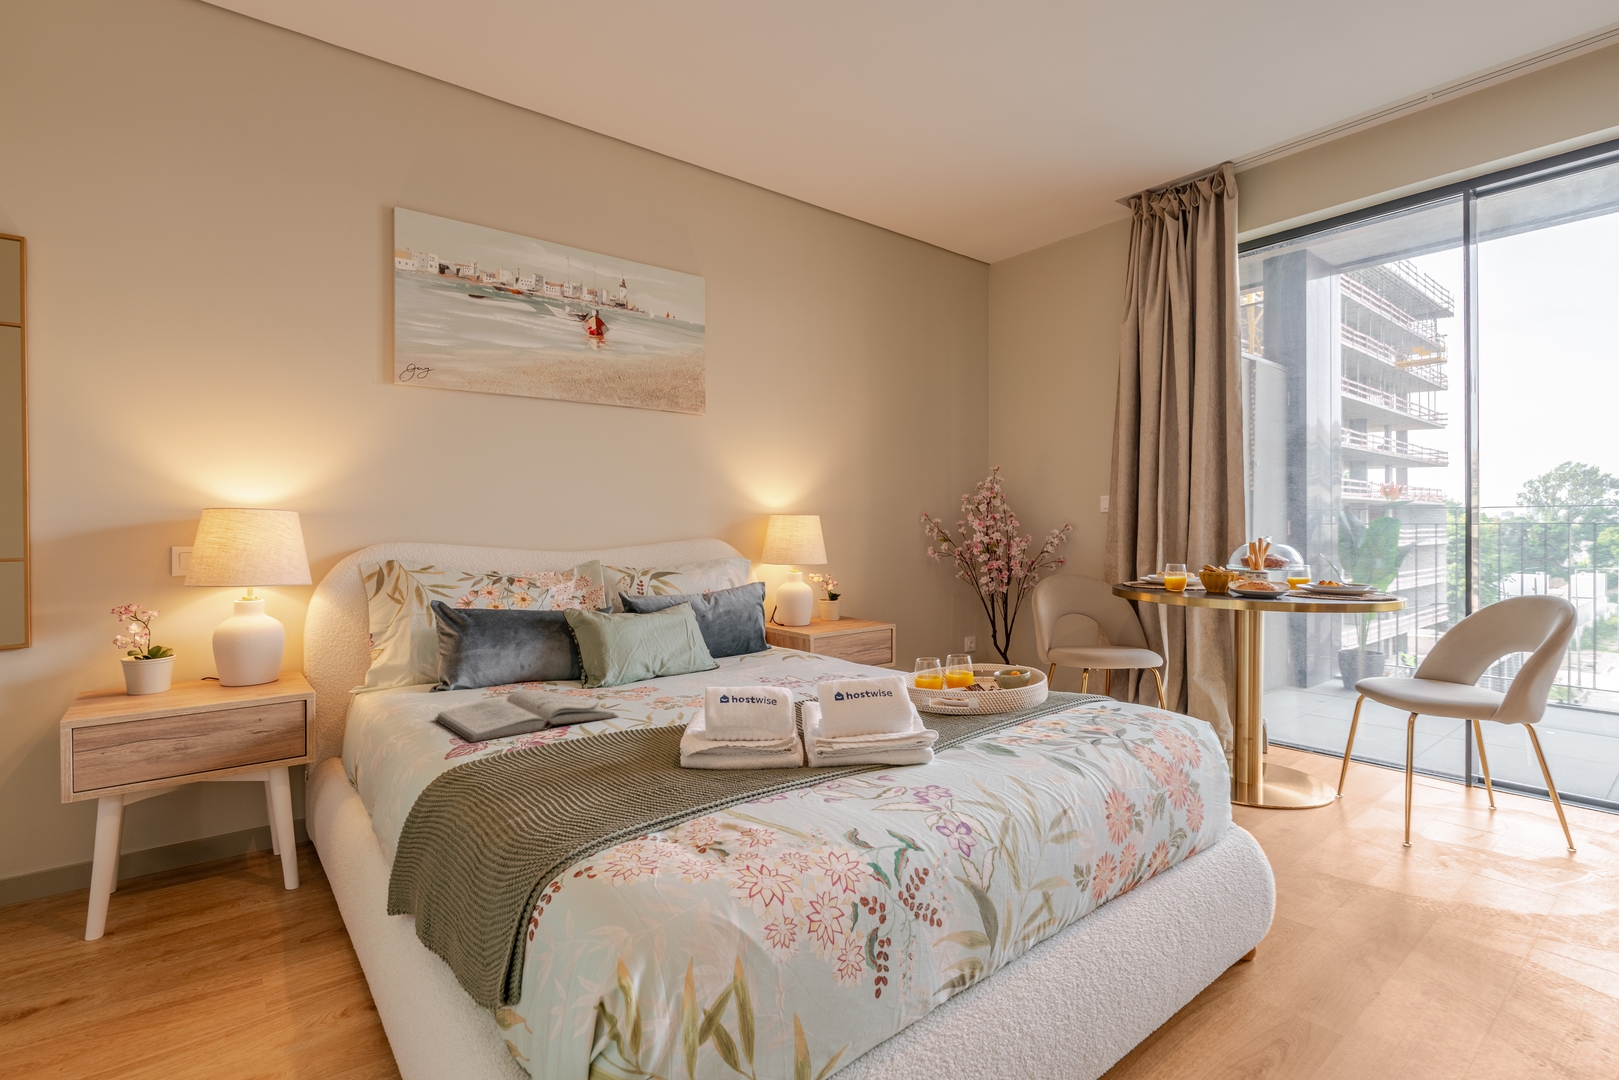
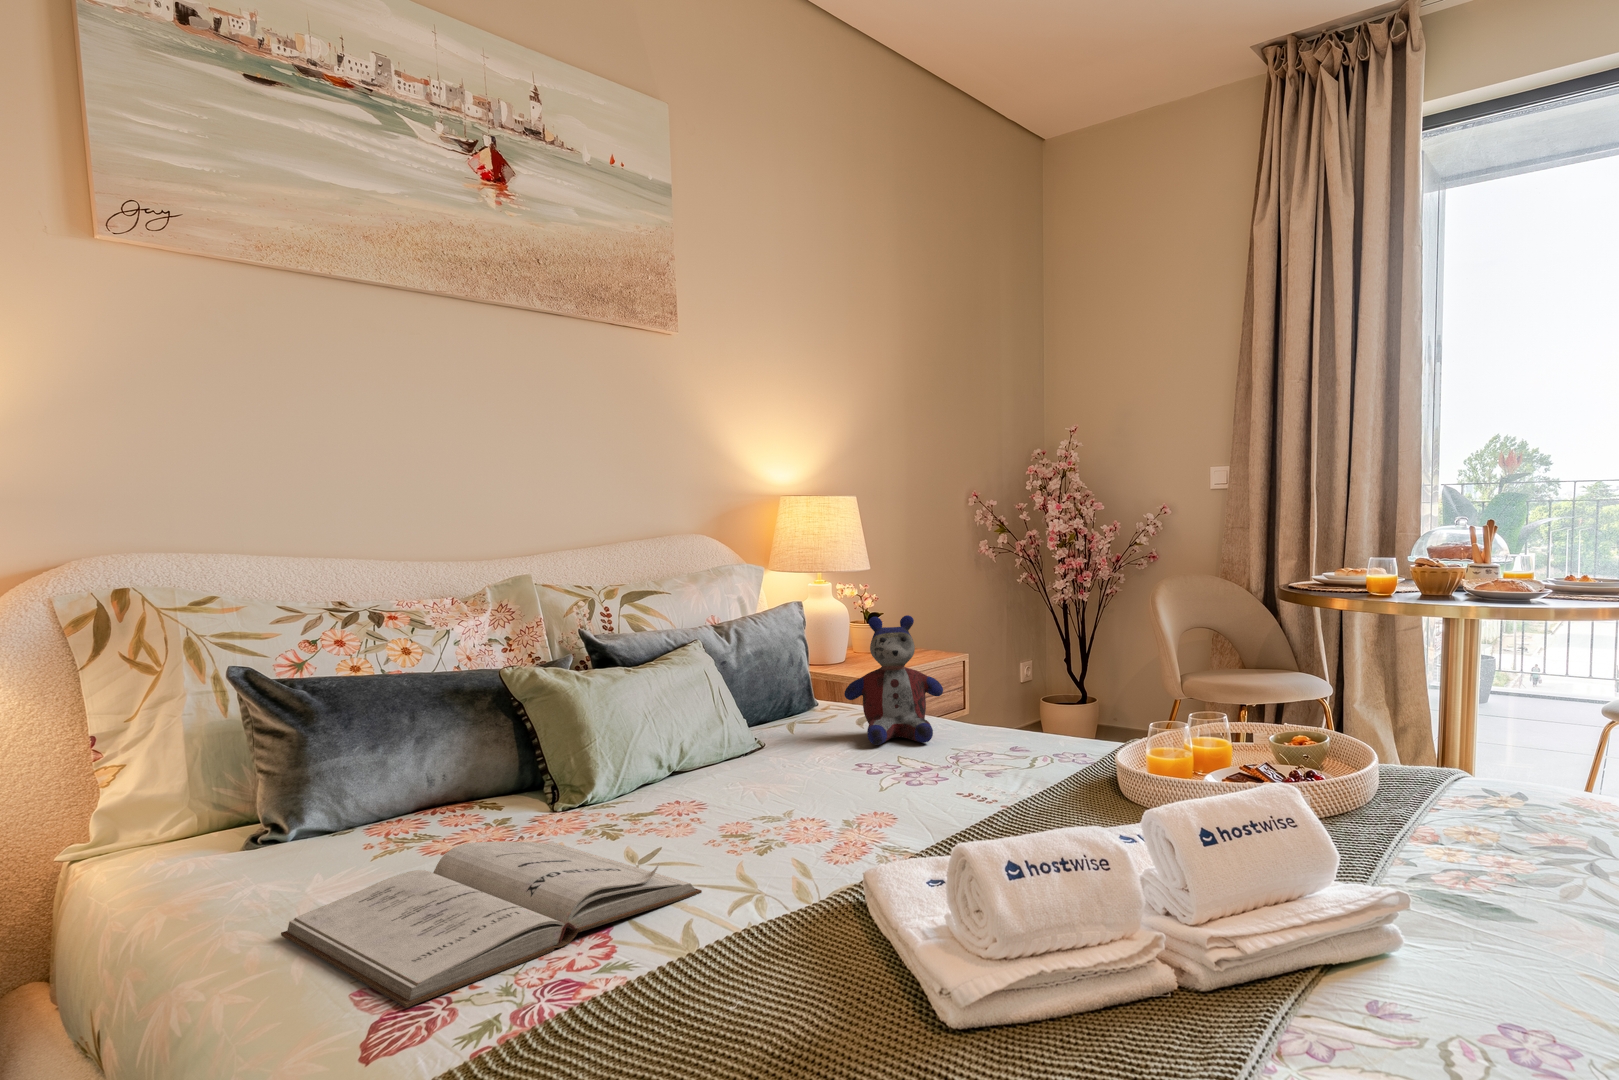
stuffed bear: none [762,595,818,666] -> present [844,615,943,745]

